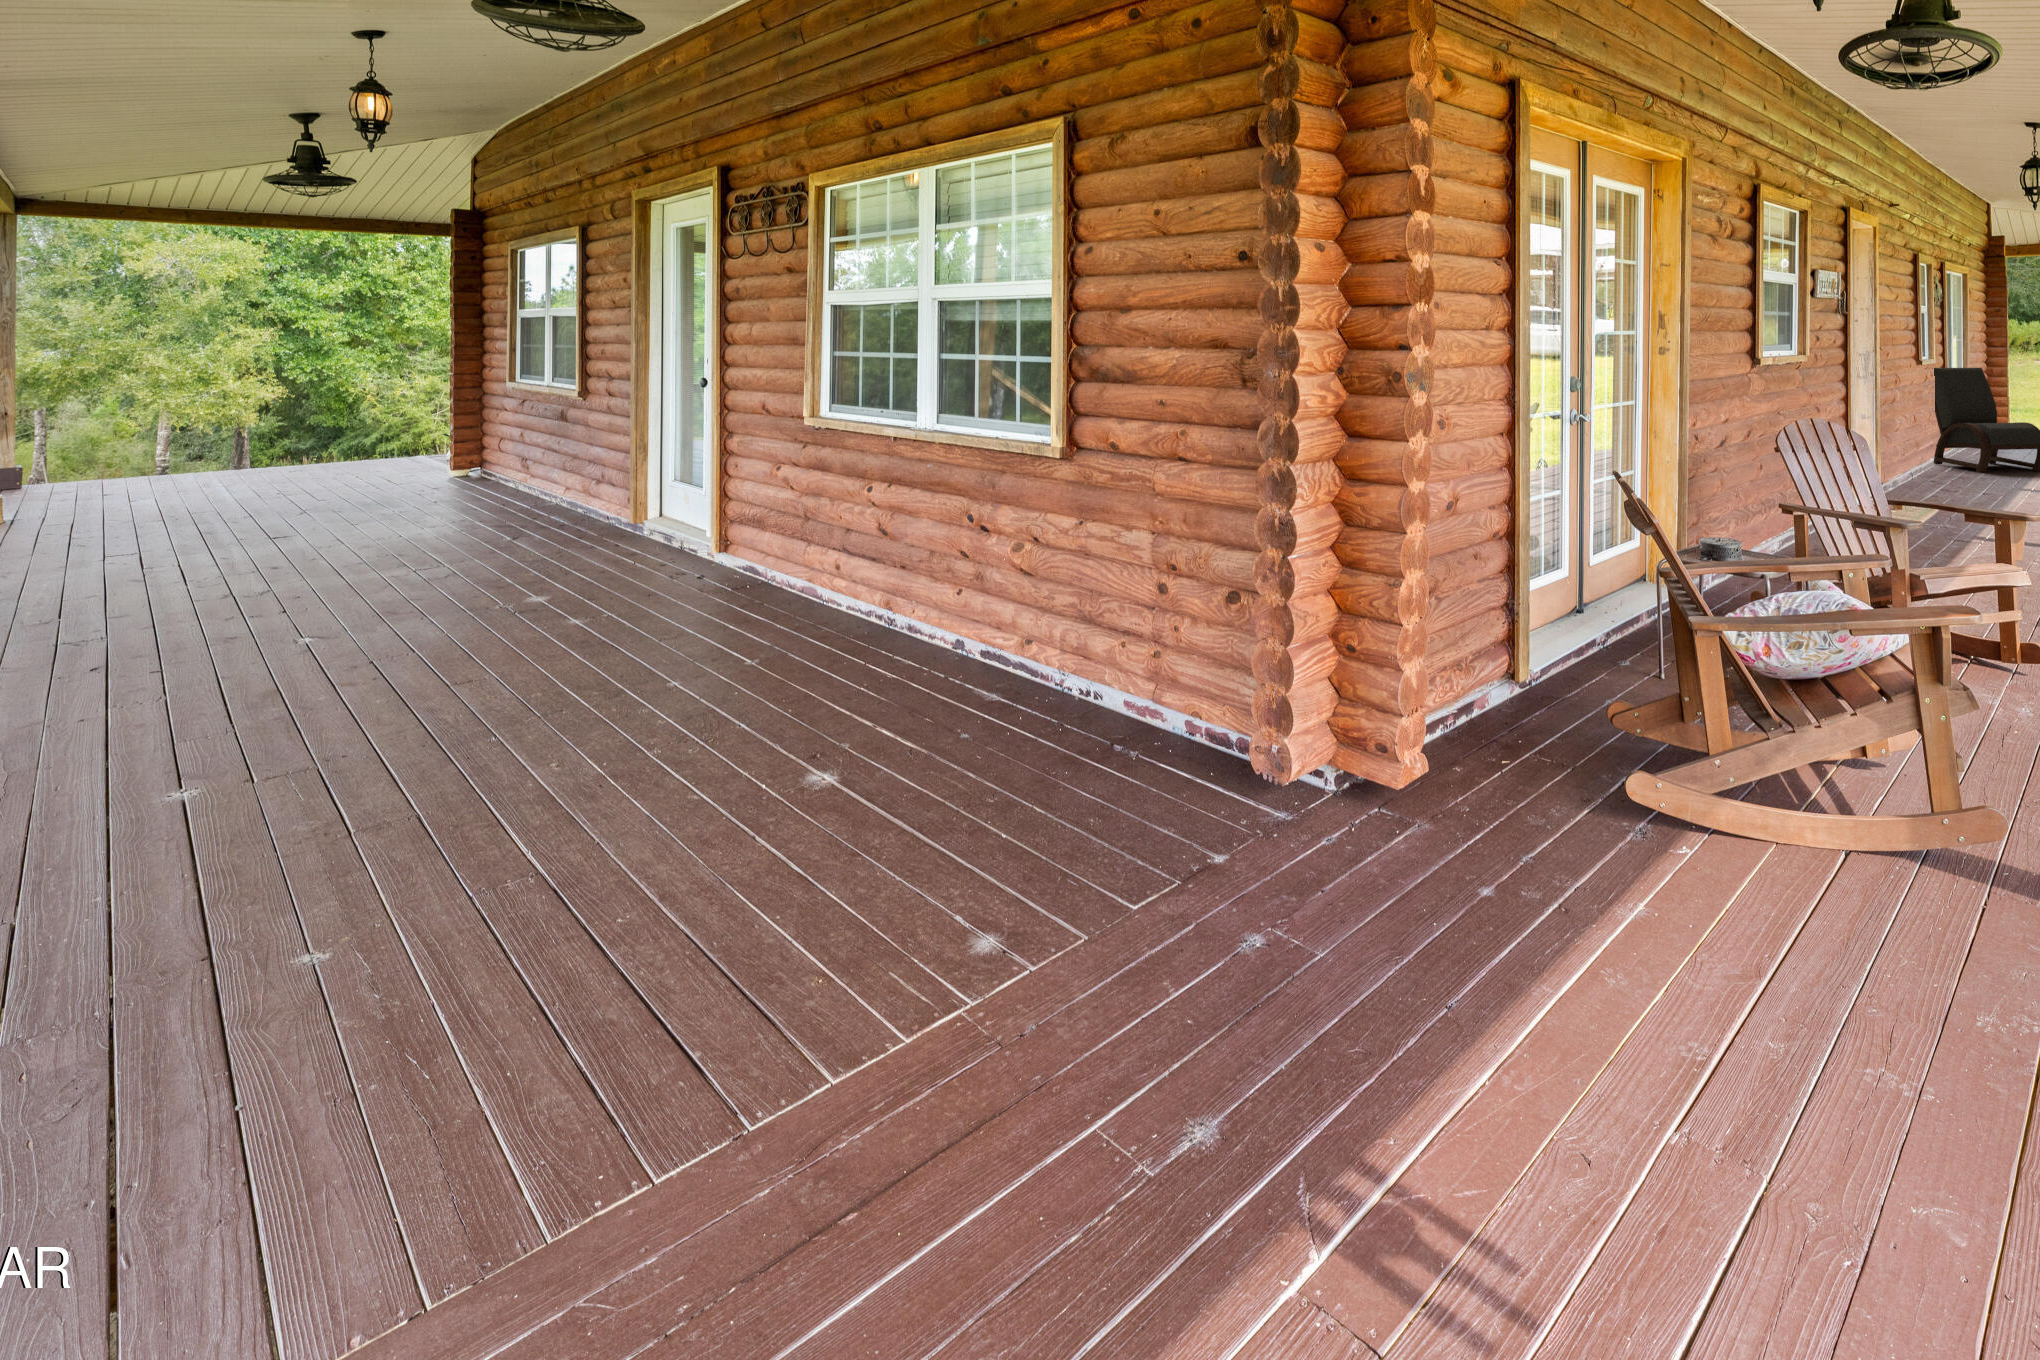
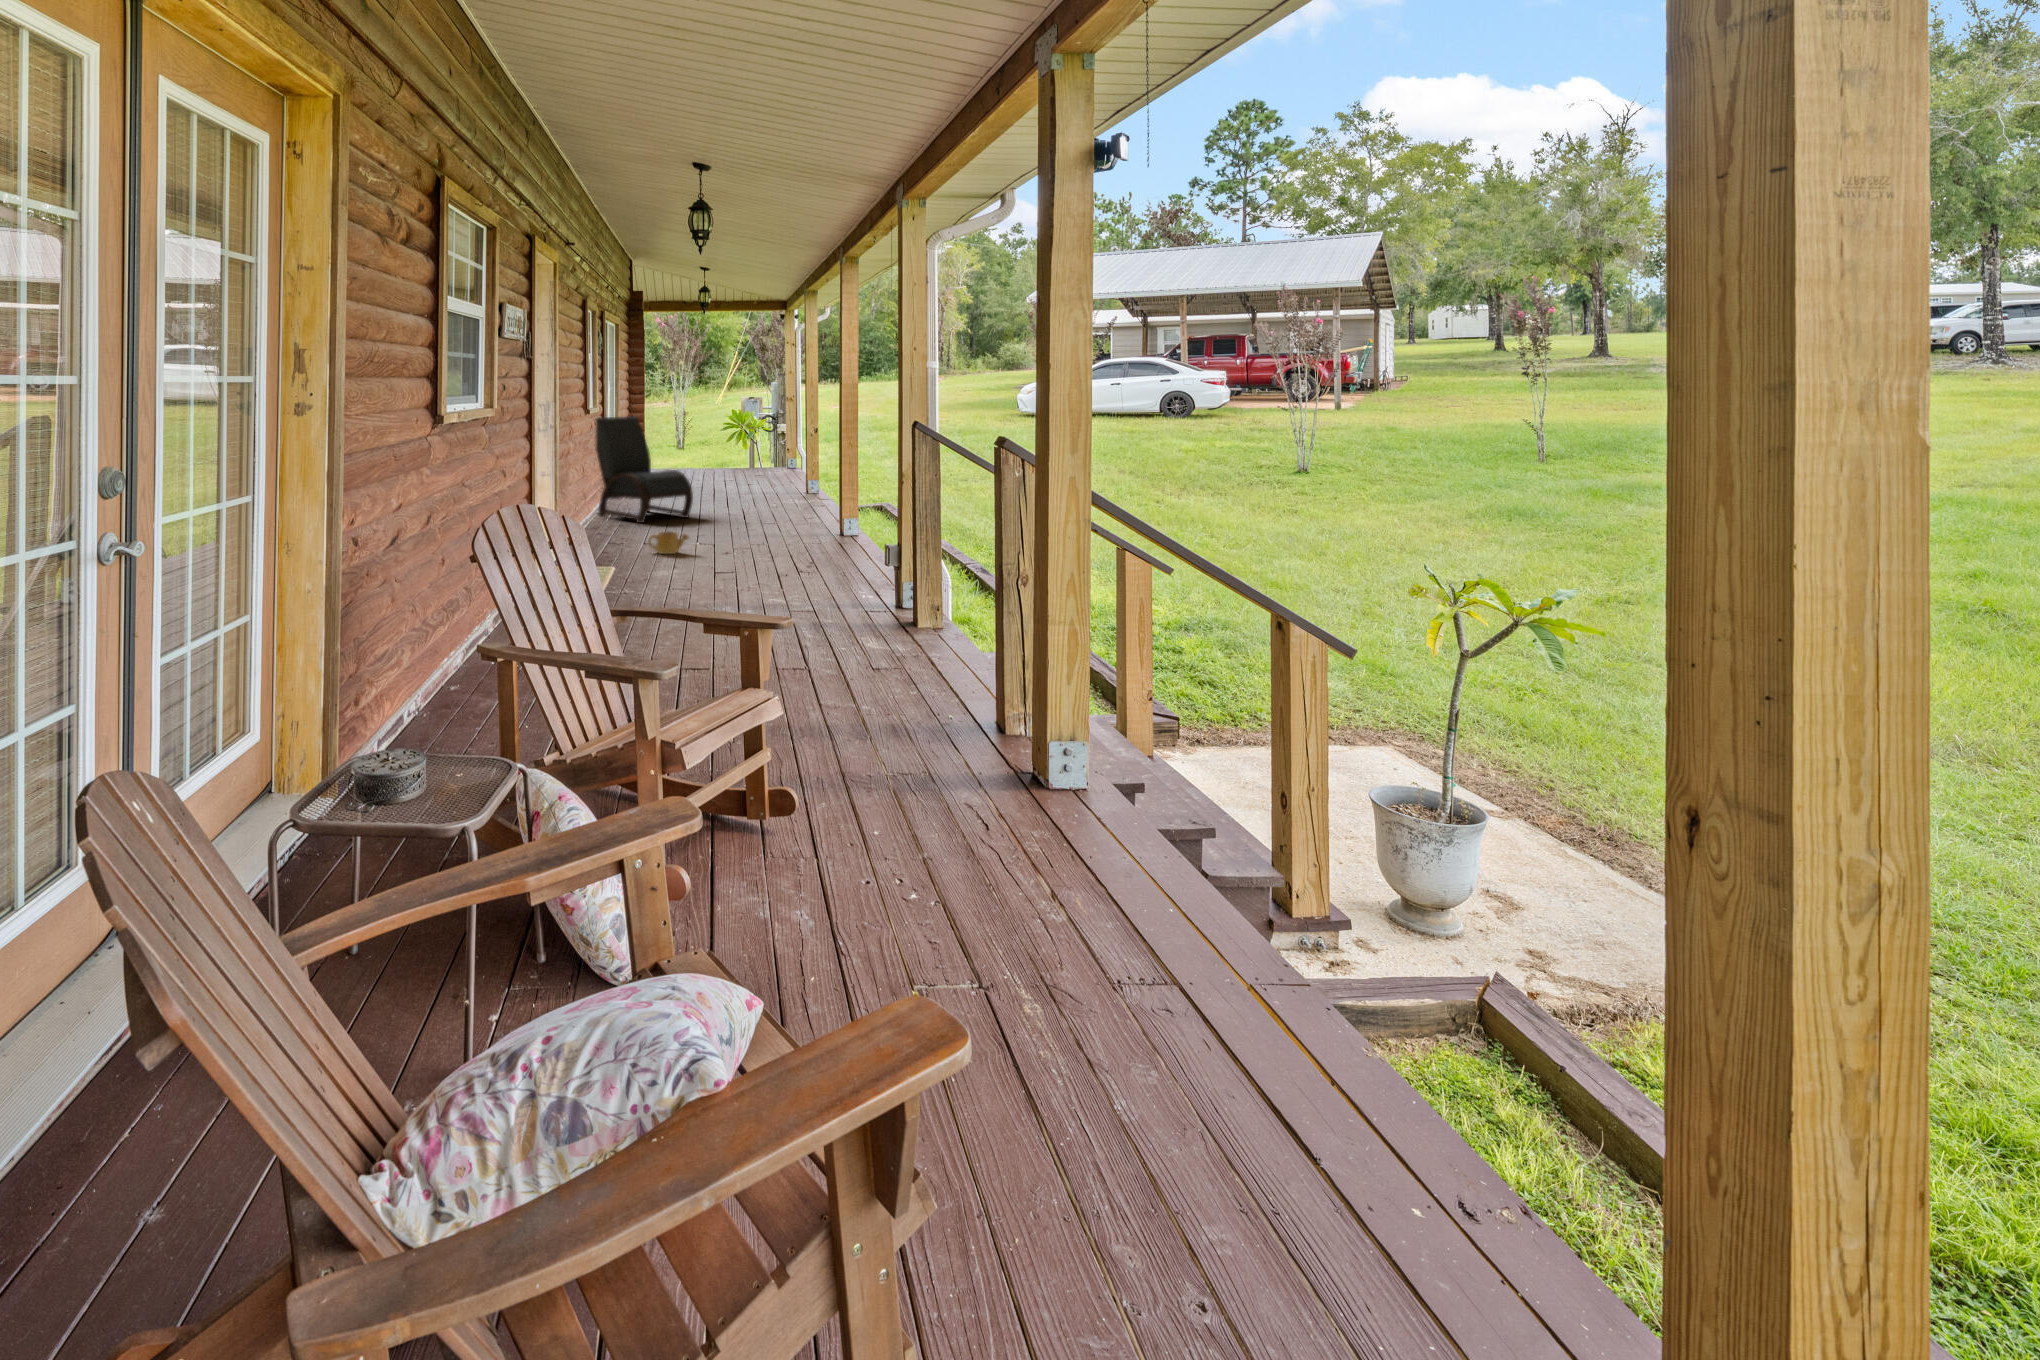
watering can: none [1979,477,2028,498] -> present [648,531,689,554]

